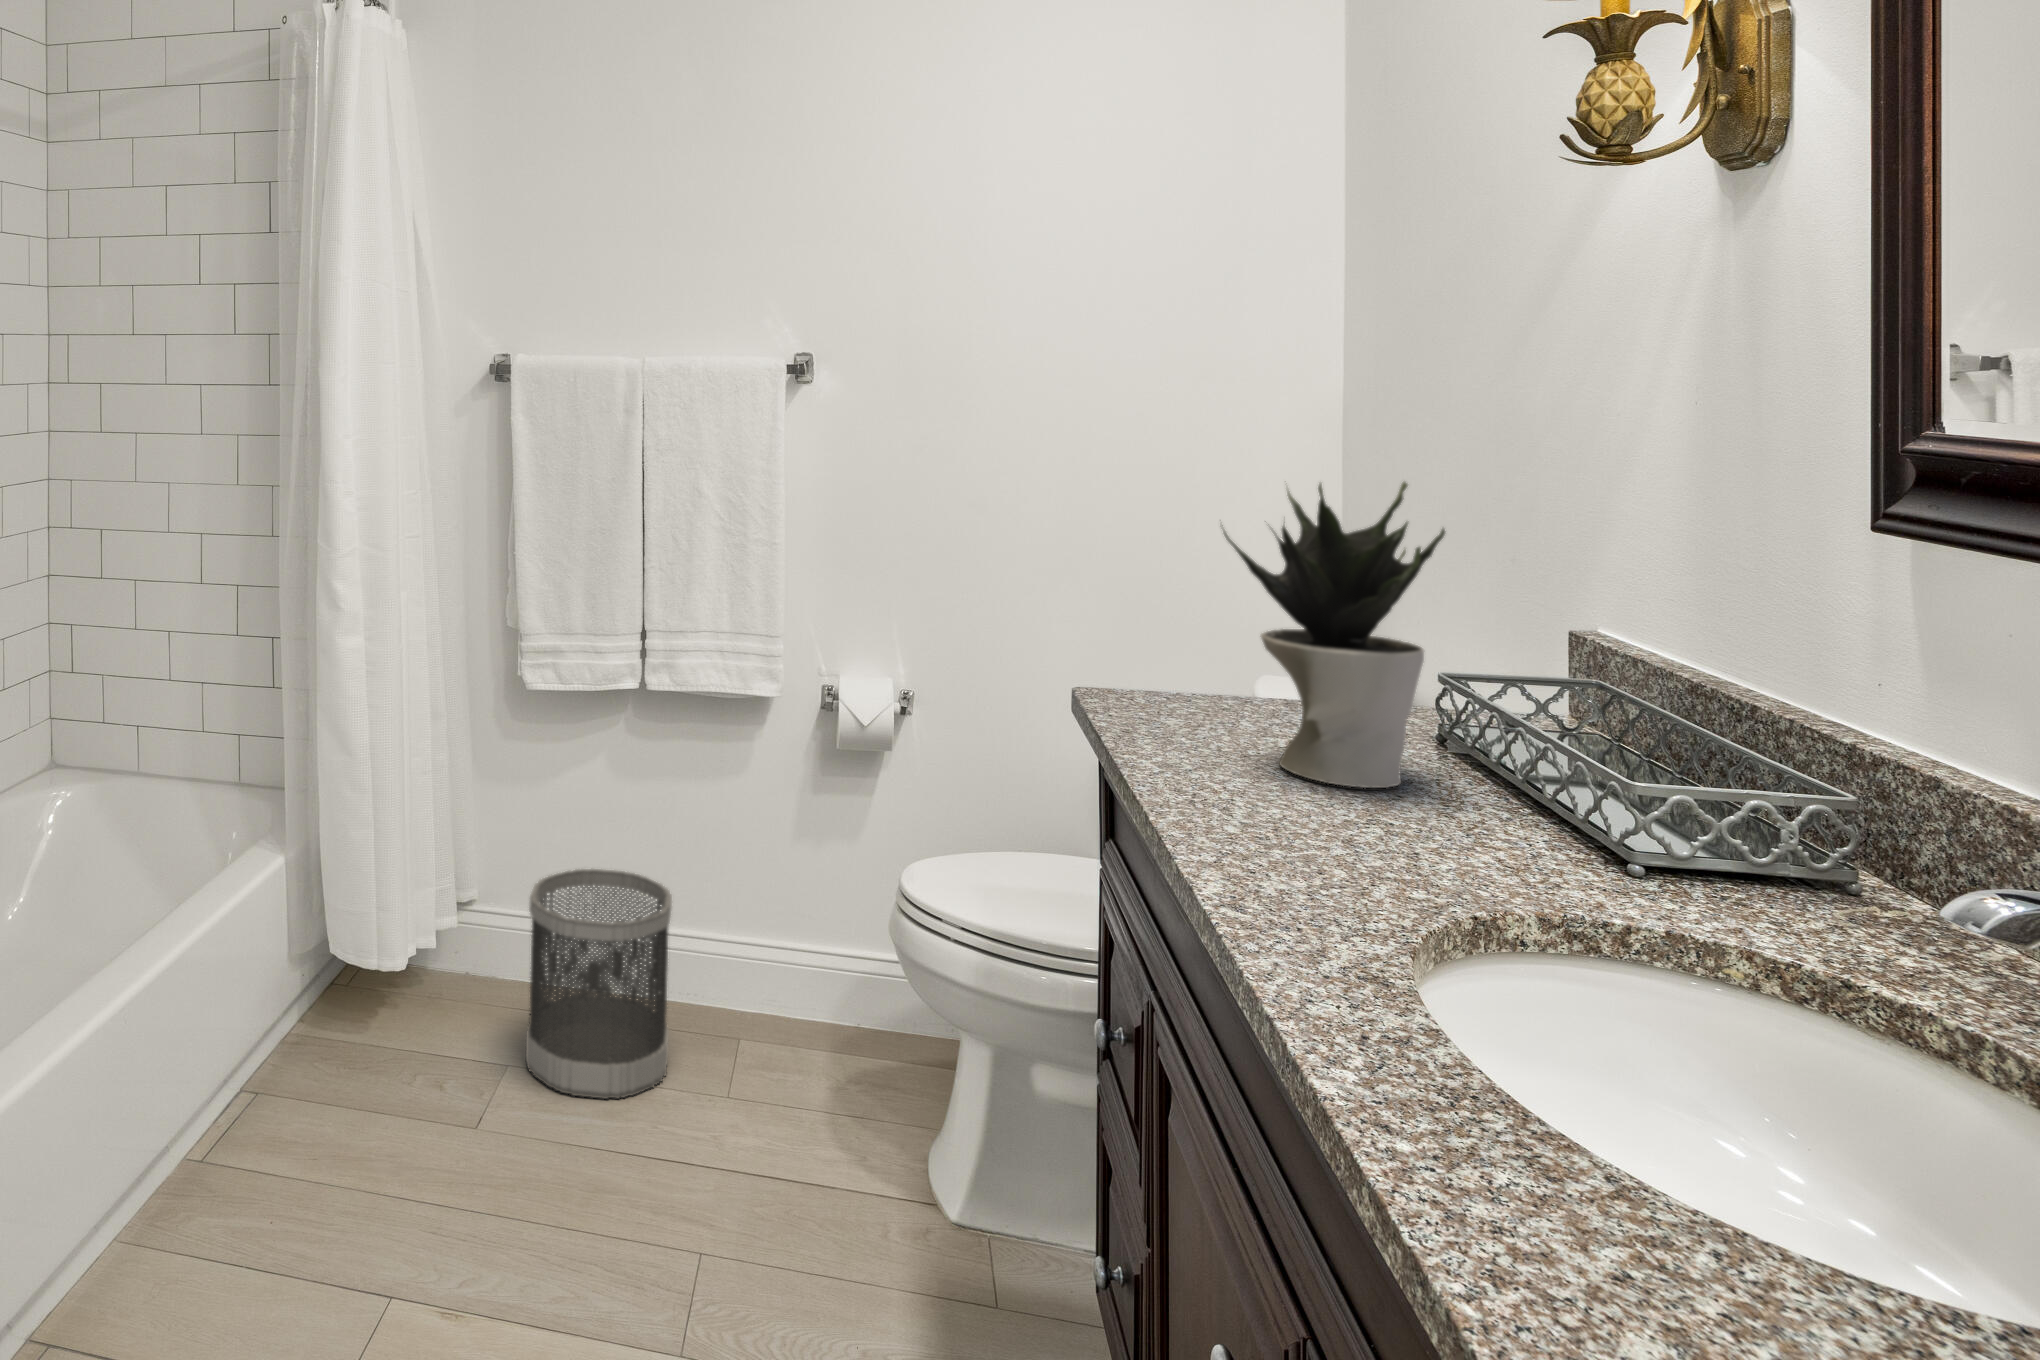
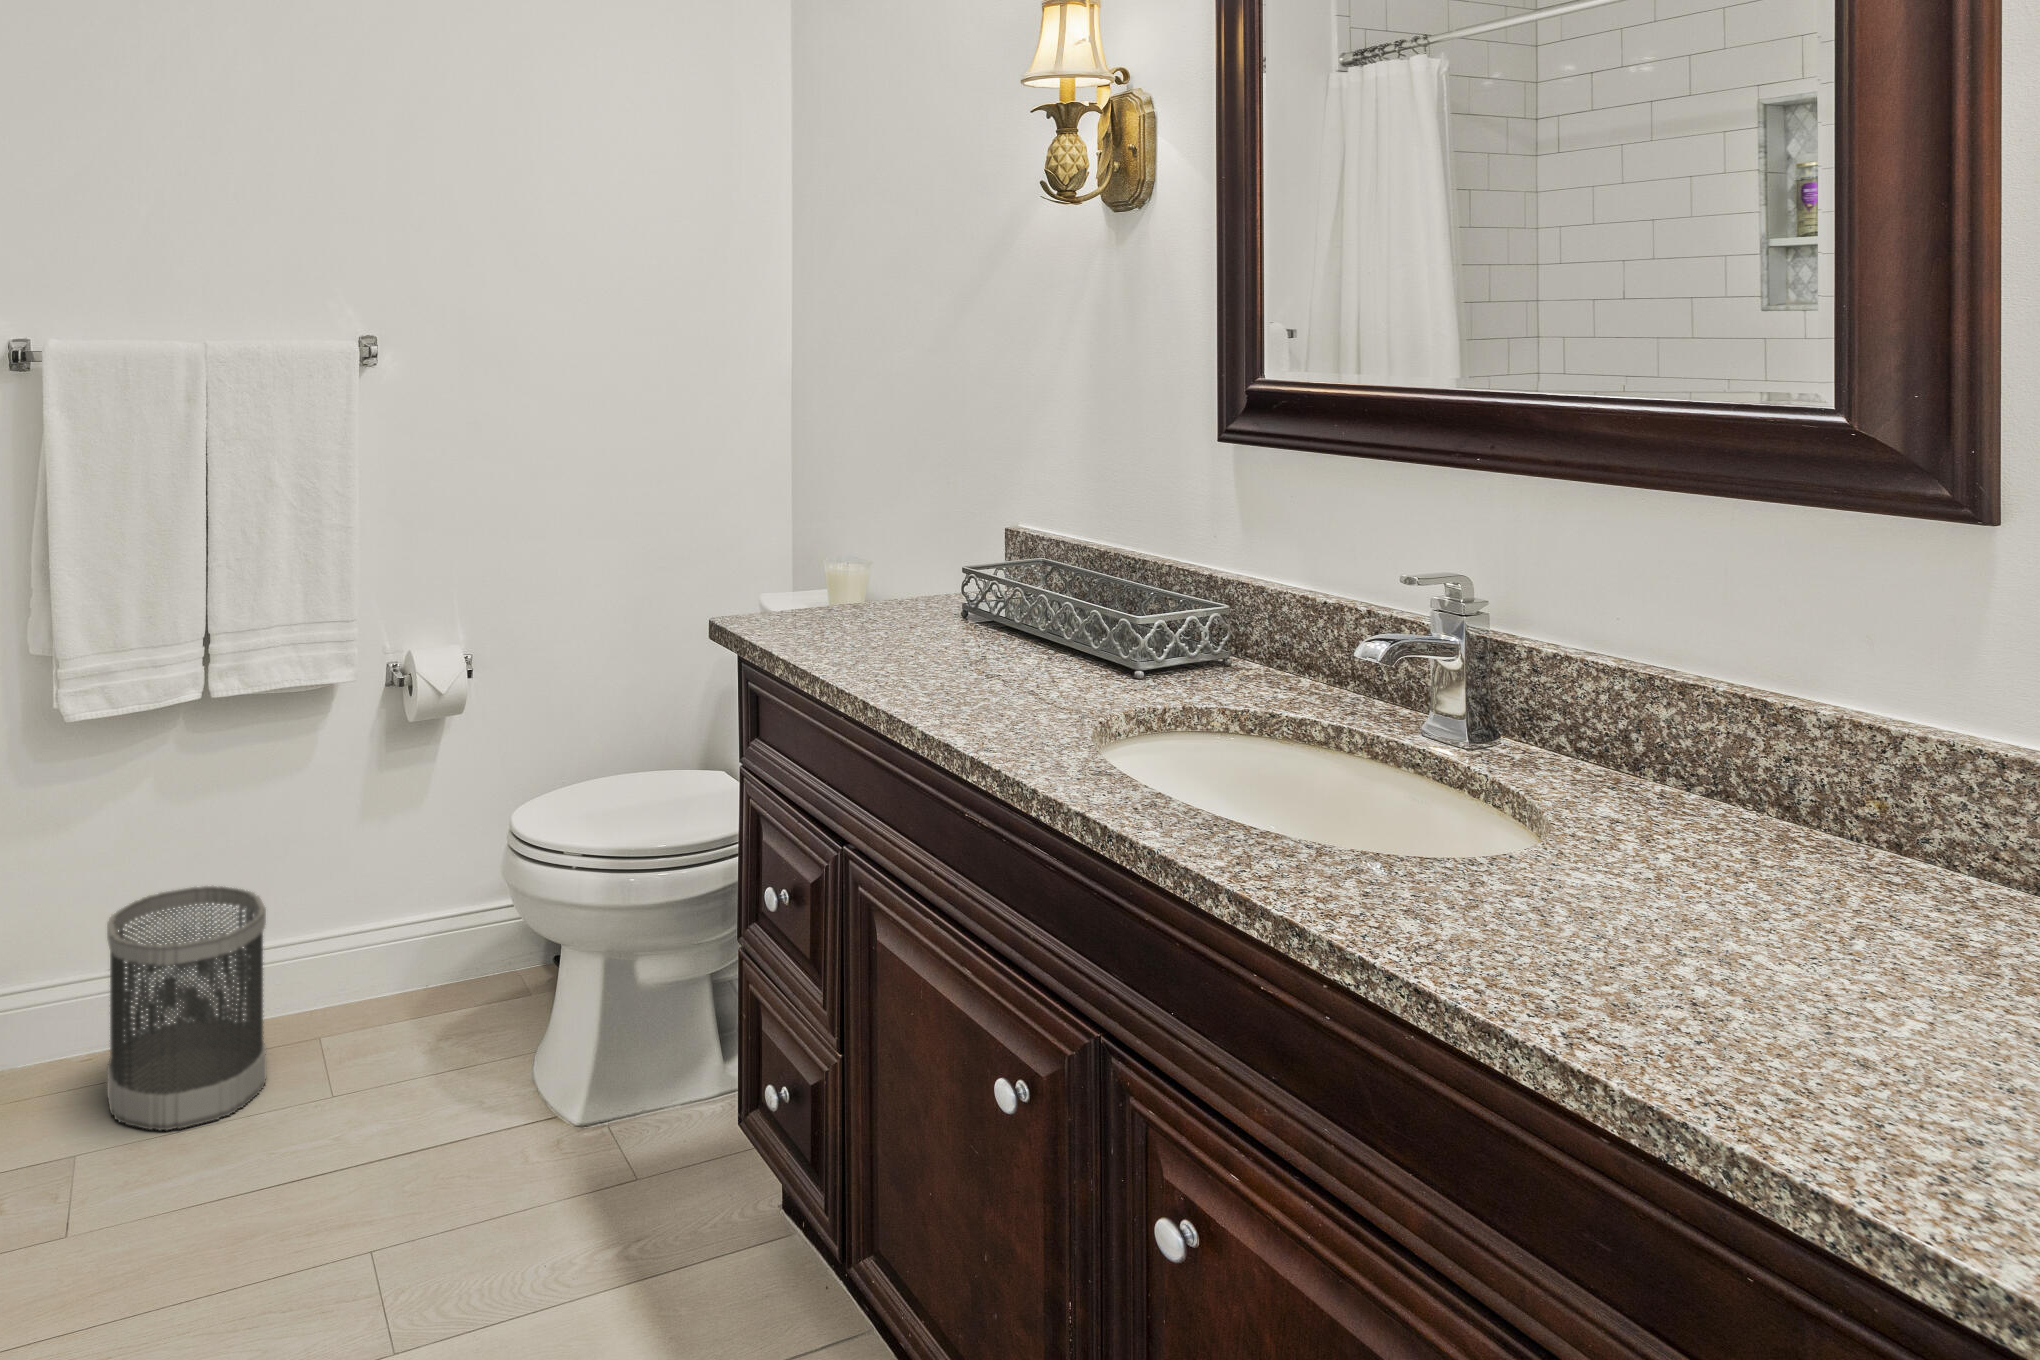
potted plant: present [1222,482,1445,788] -> none [847,429,994,657]

